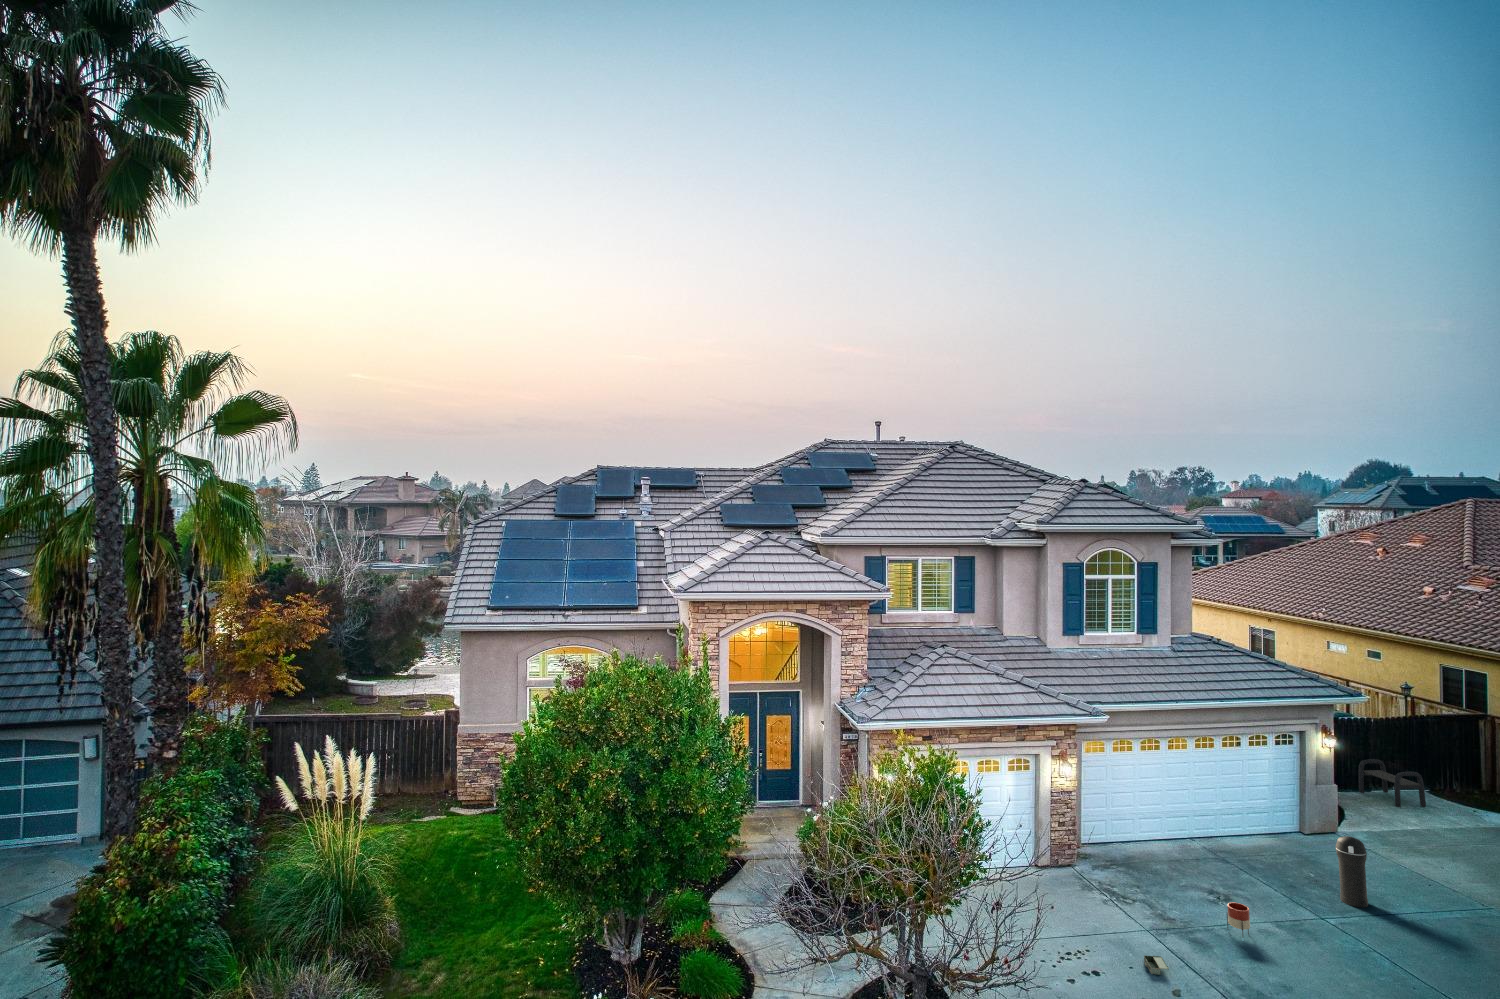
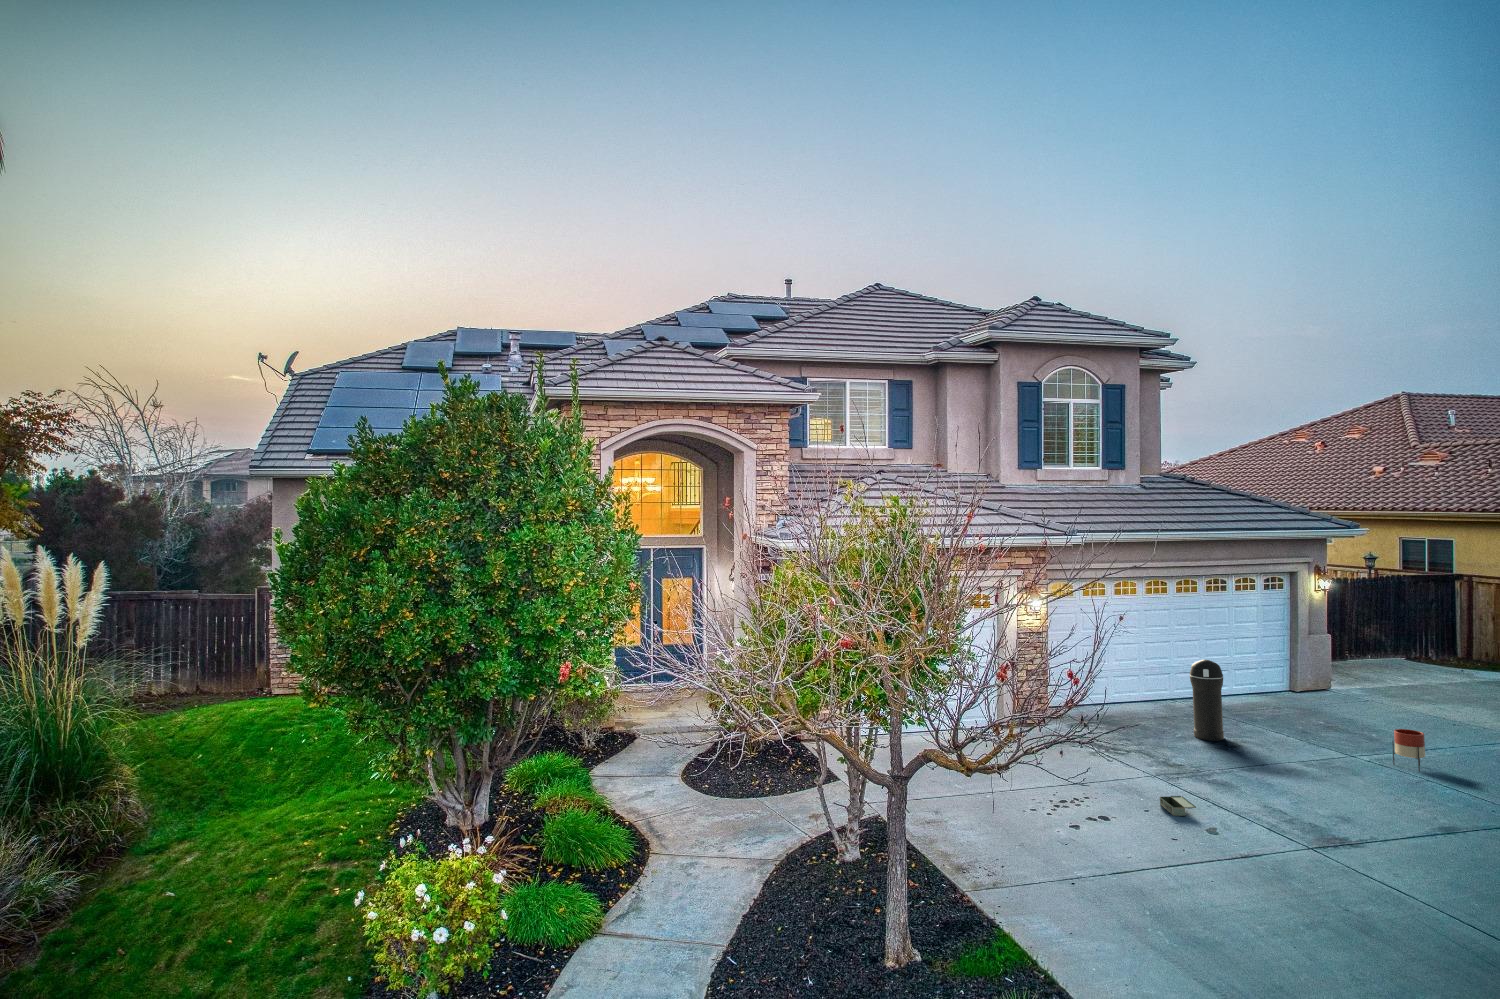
bench: present [1359,759,1426,807] -> none [1331,618,1405,664]
trash can: present [1335,836,1368,908] -> present [1190,660,1224,741]
planter: present [1227,902,1250,936] -> present [1392,729,1425,771]

